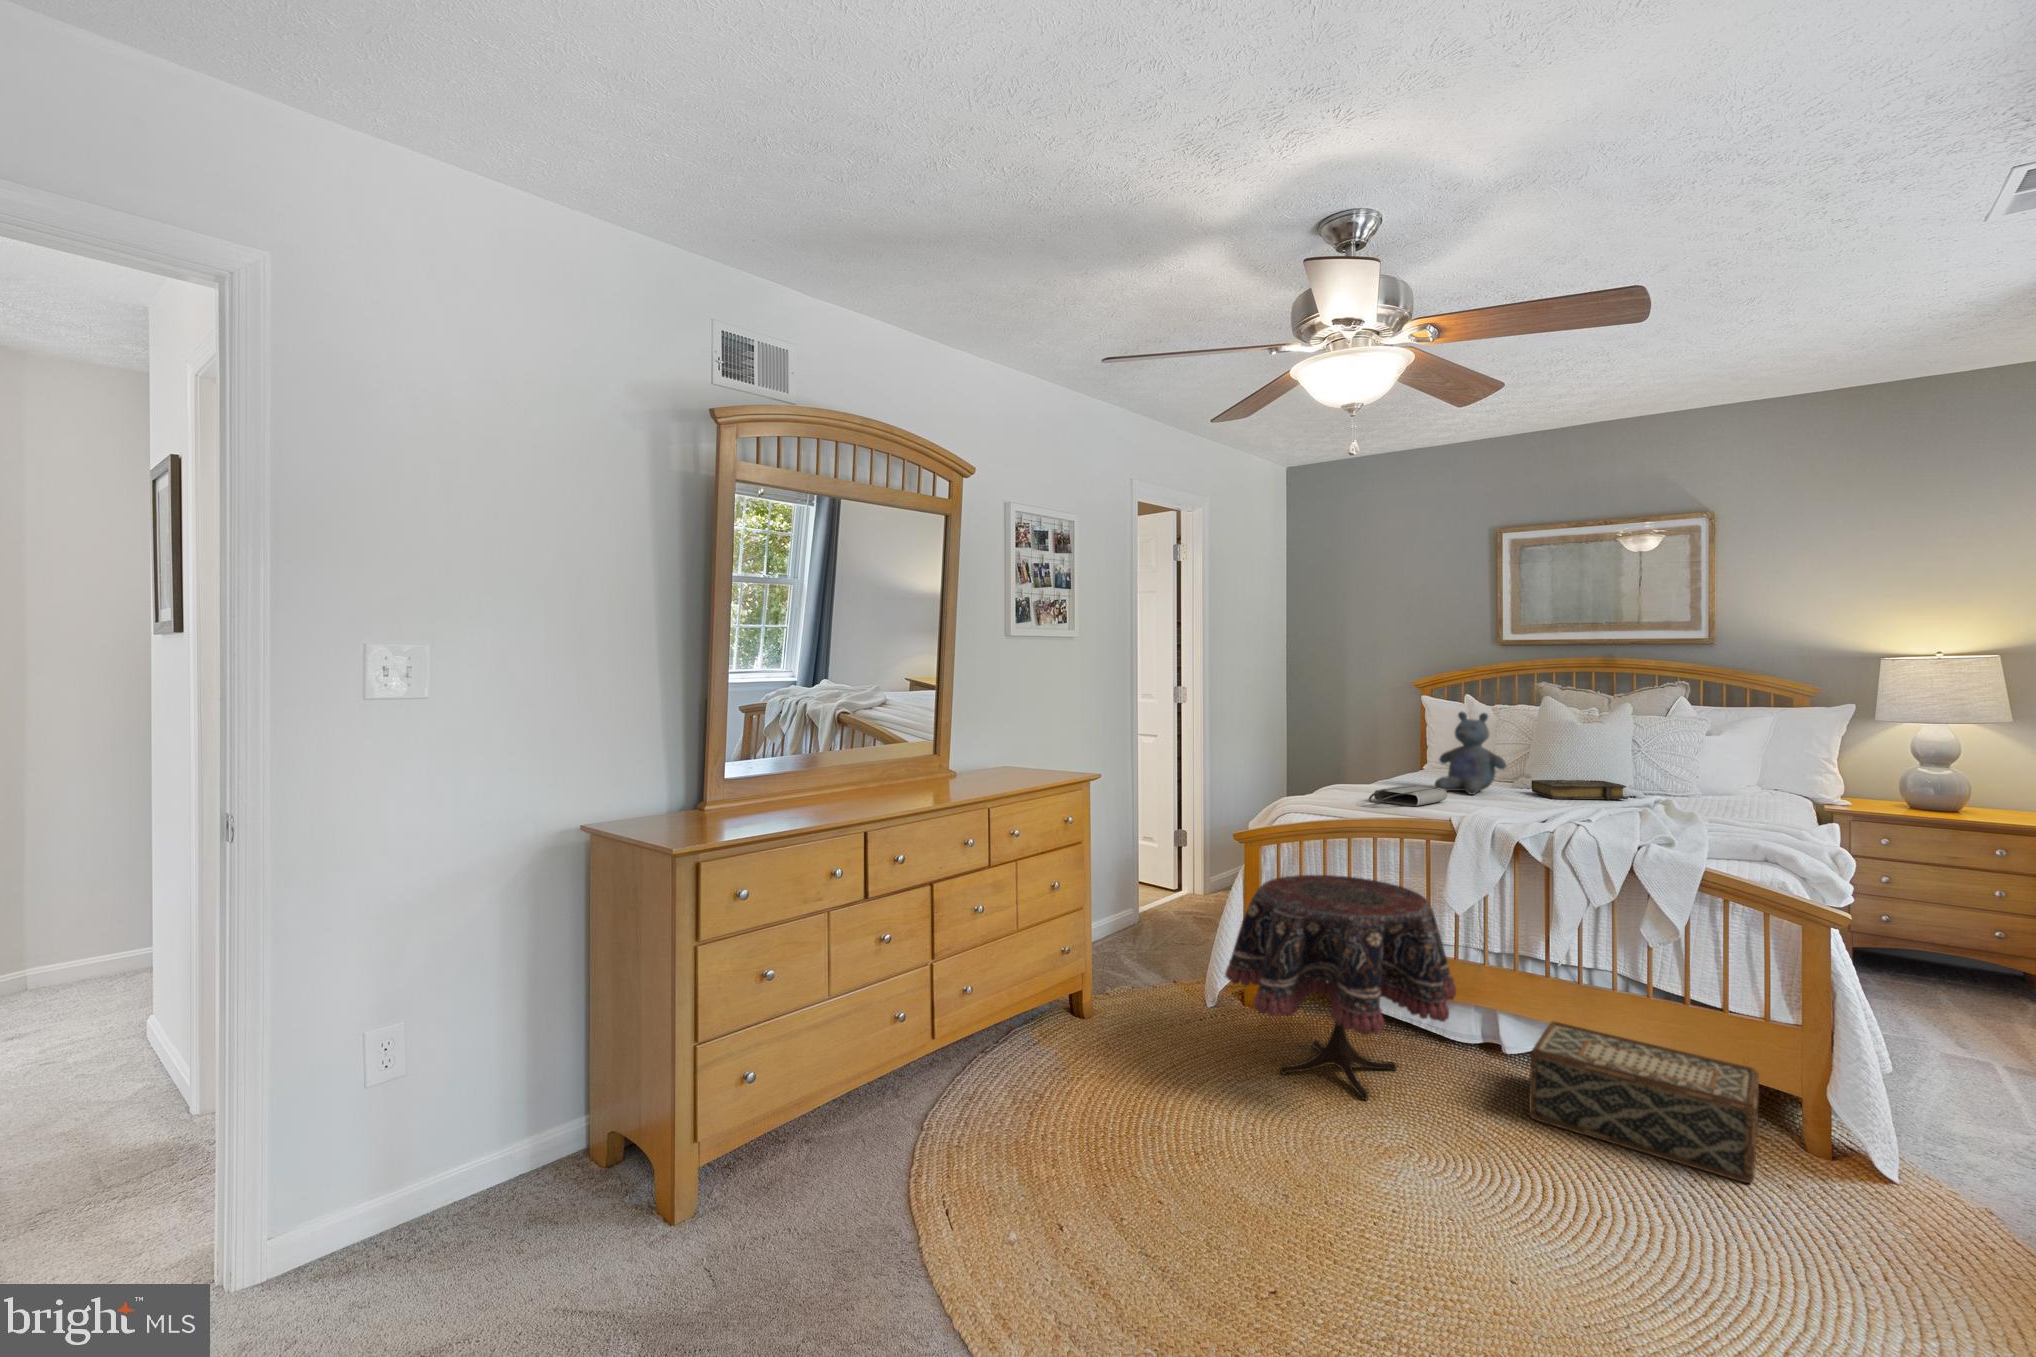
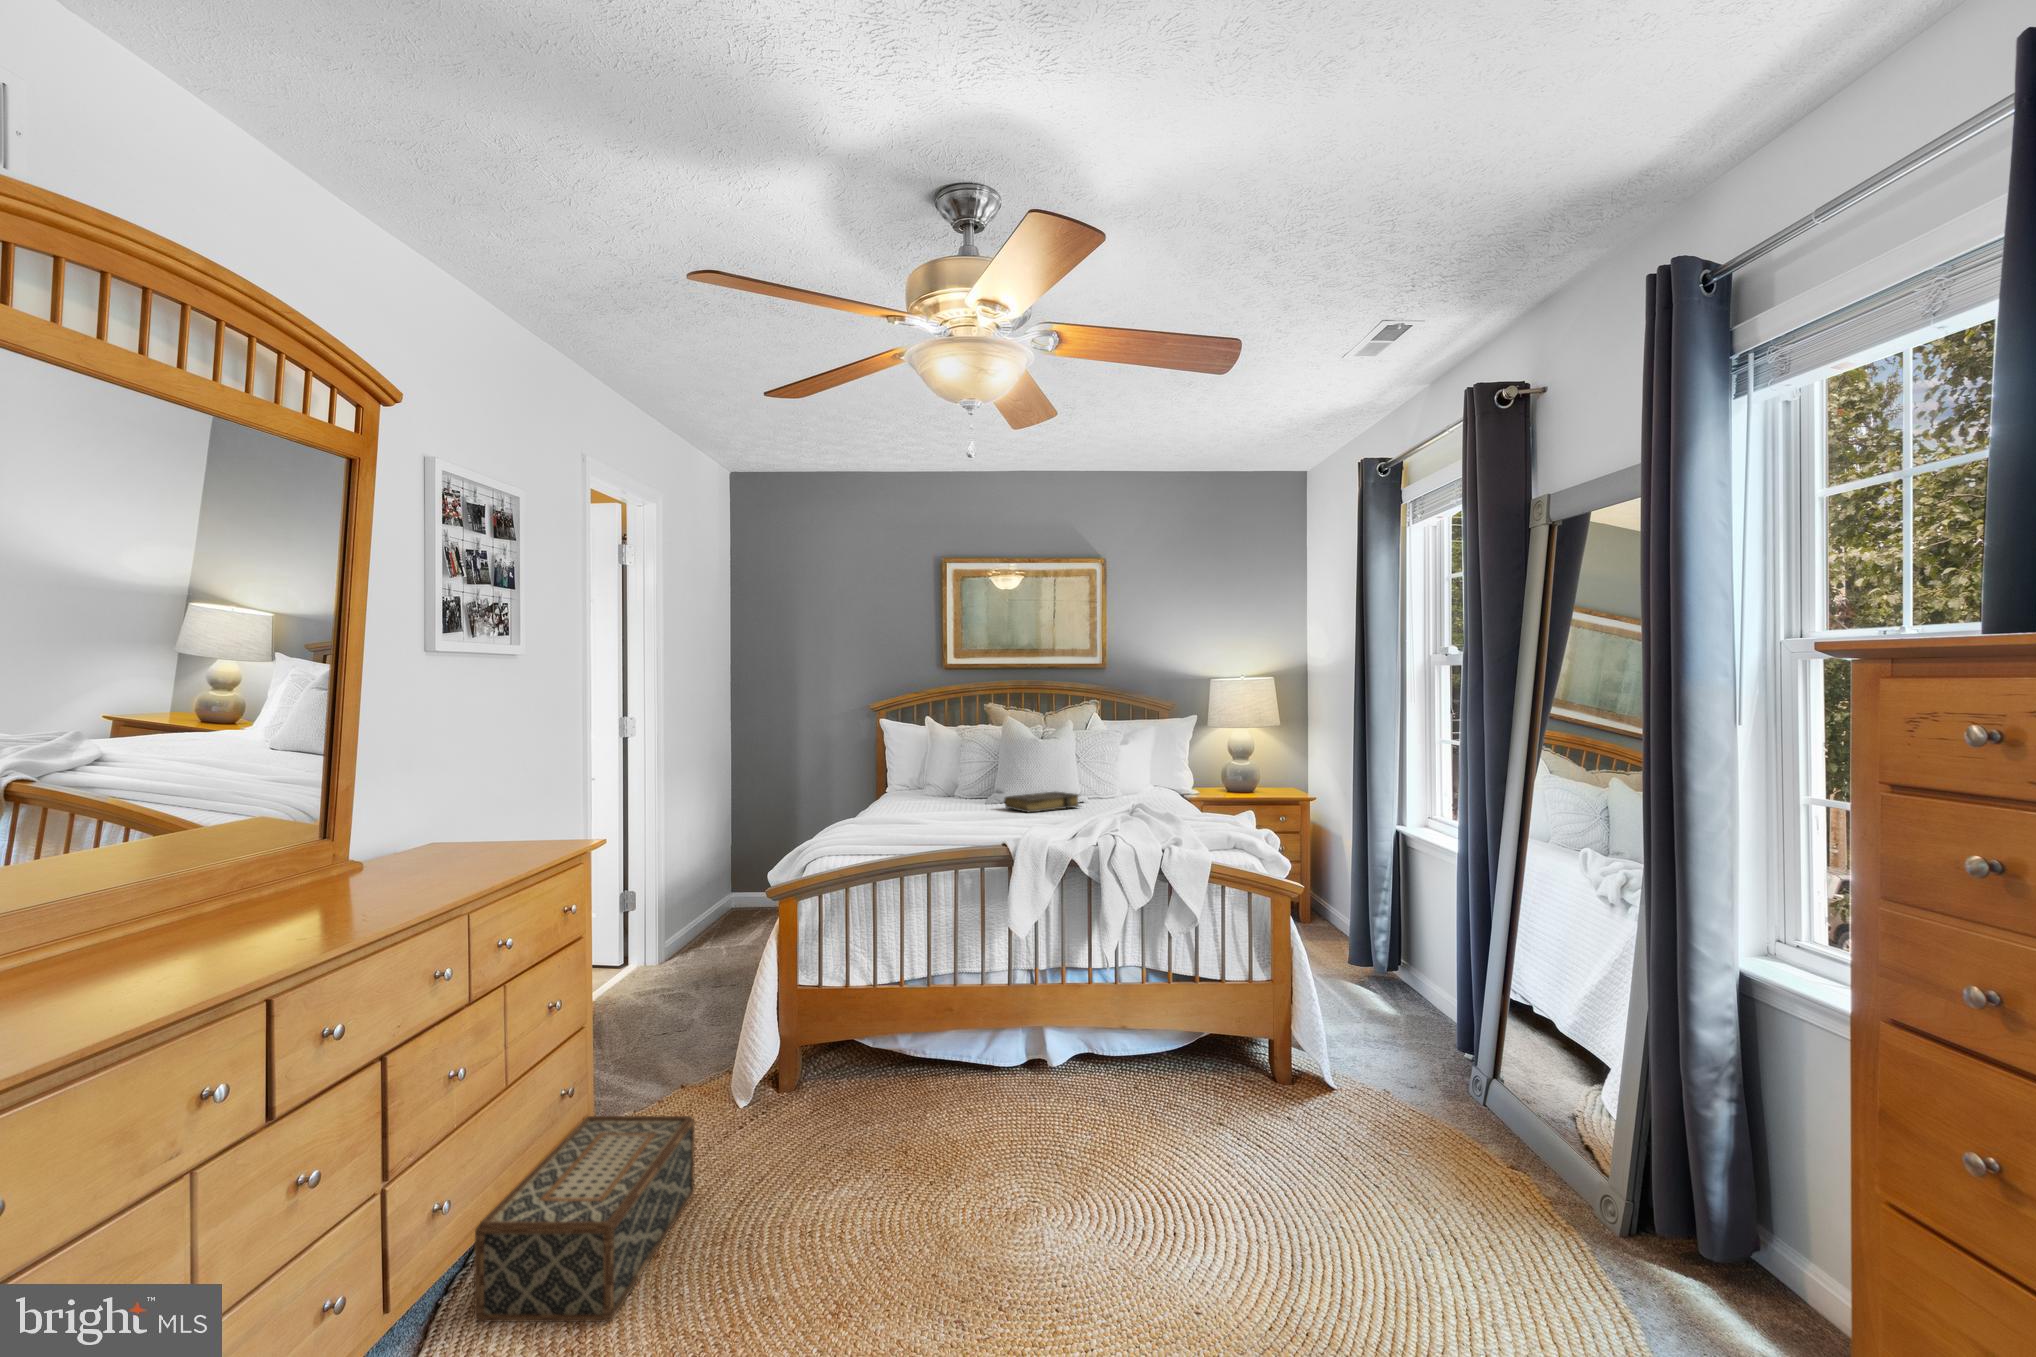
stuffed bear: present [1435,712,1506,795] -> none [925,733,988,817]
tote bag: present [1368,786,1447,806] -> none [892,813,955,836]
side table: present [1225,875,1456,1100] -> none [795,920,1038,1168]
woven basket: present [1529,1021,1759,1184] -> present [474,1116,695,1322]

